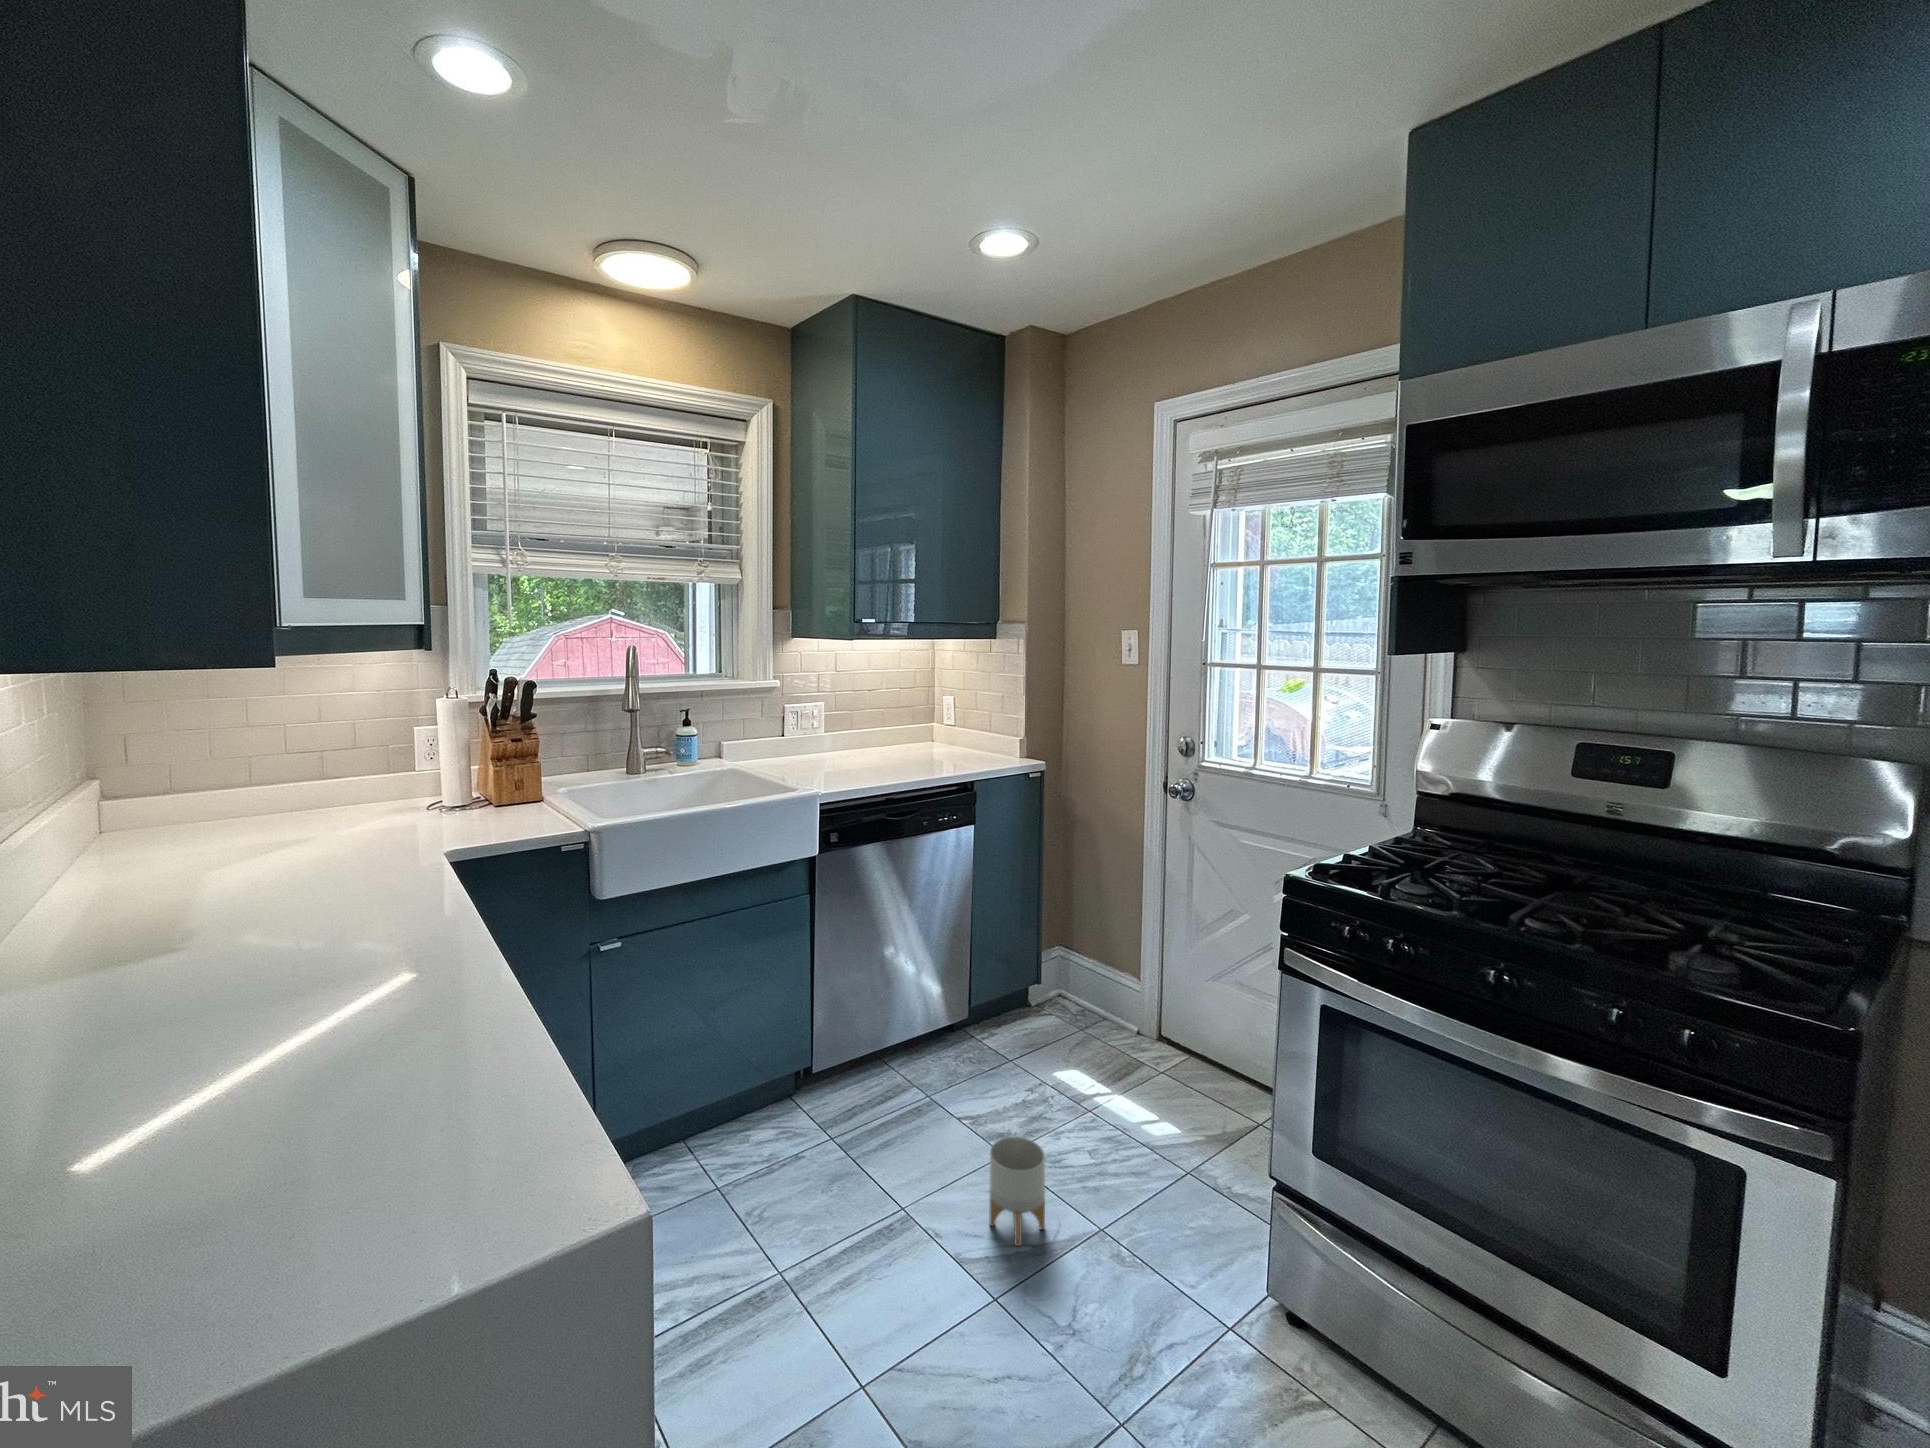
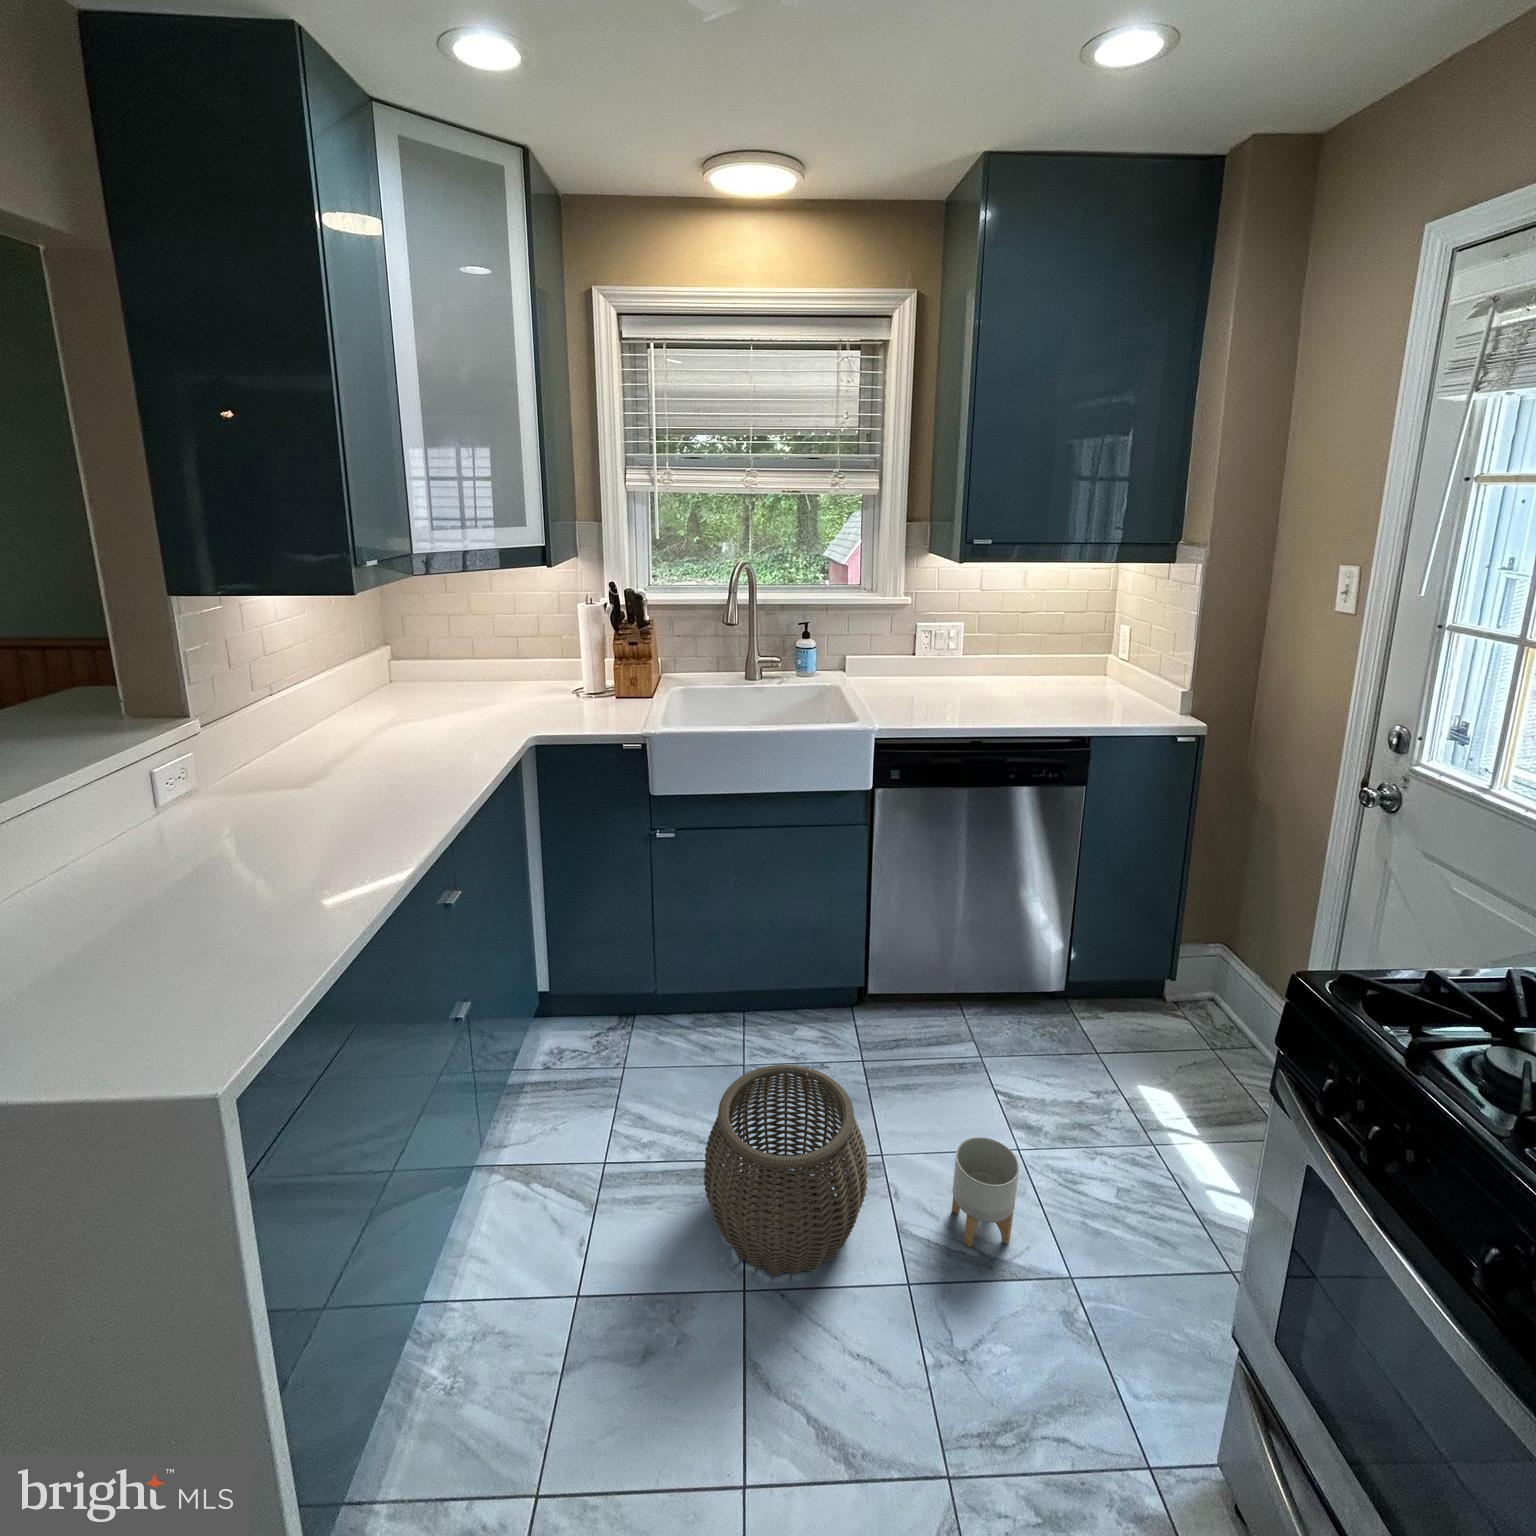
woven basket: none [773,1129,942,1360] -> present [704,1065,868,1275]

